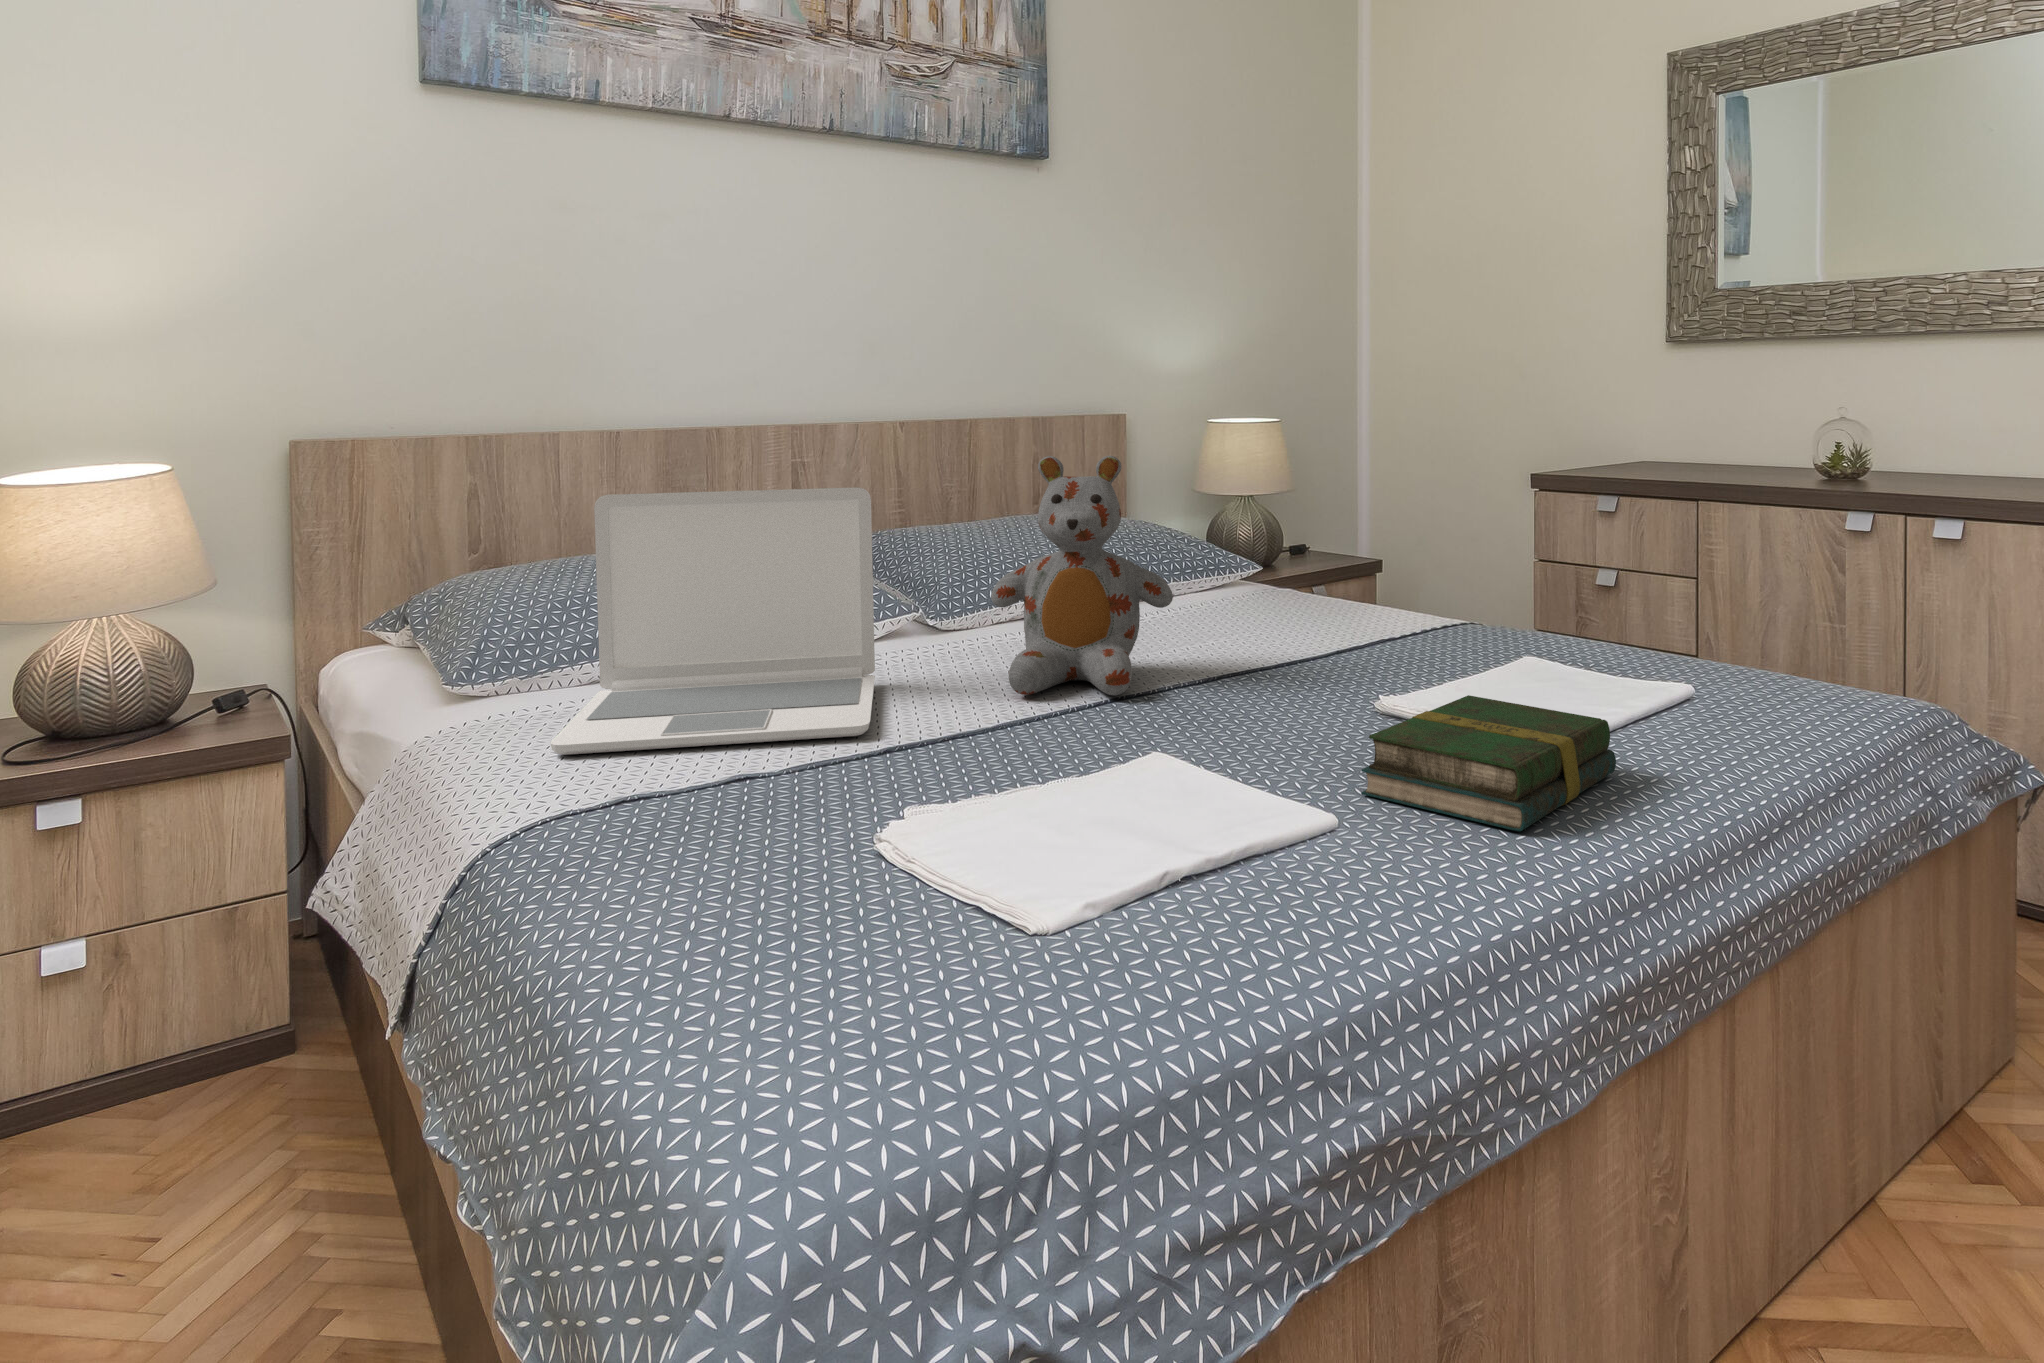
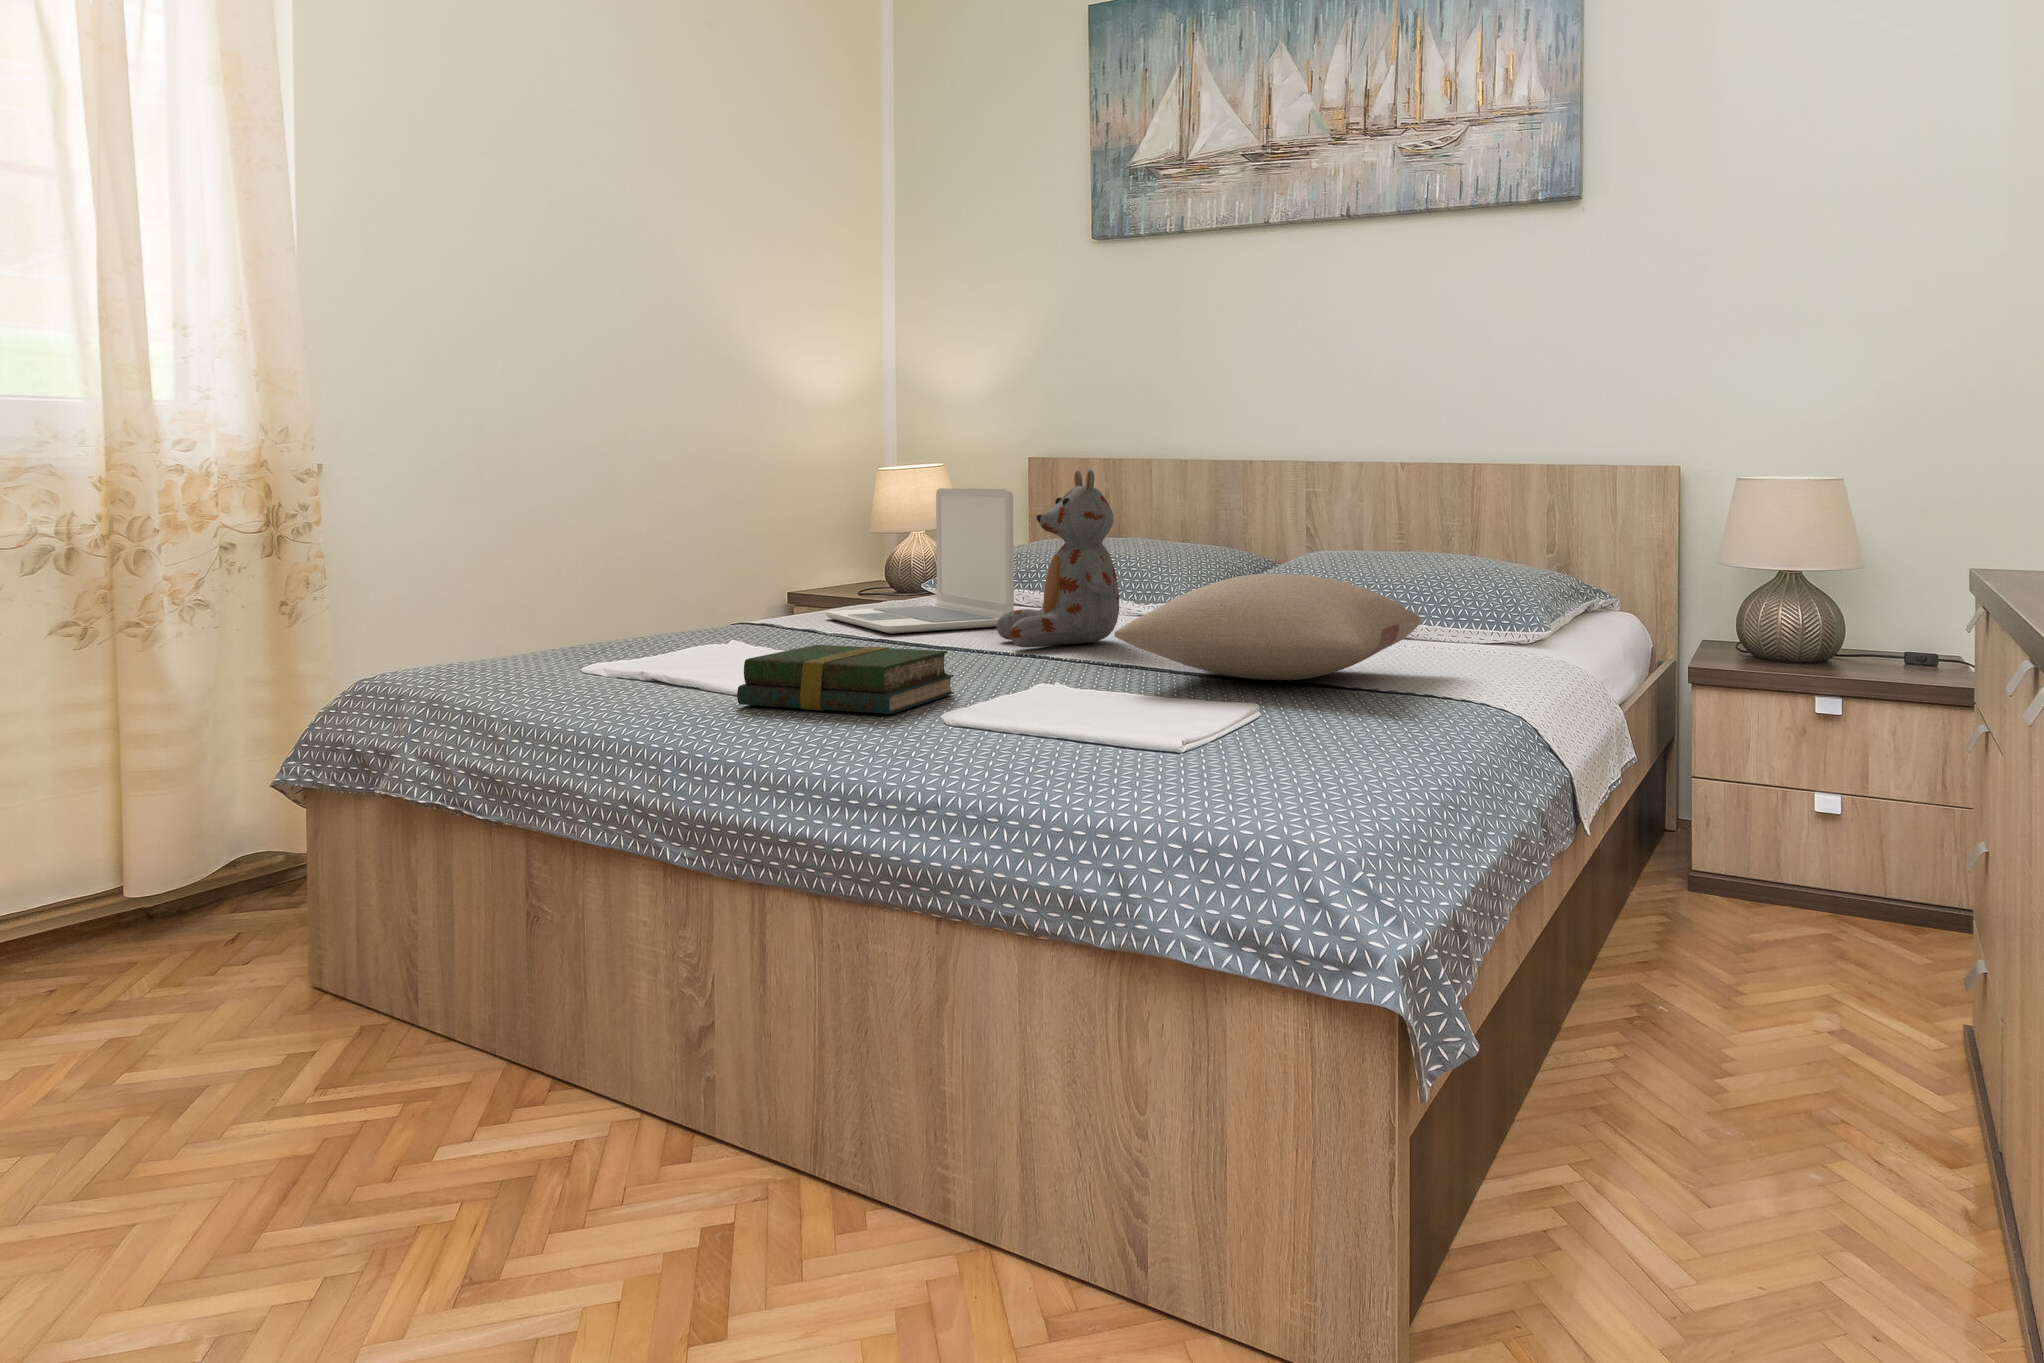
pillow: none [1253,549,1586,658] -> present [1114,574,1421,680]

